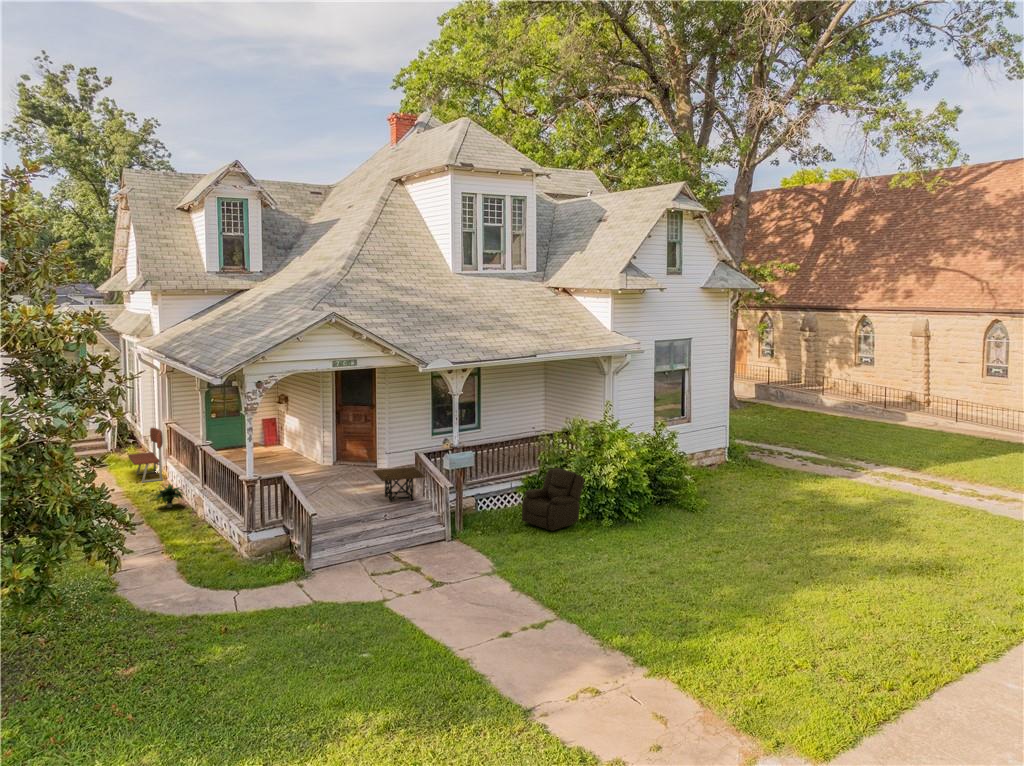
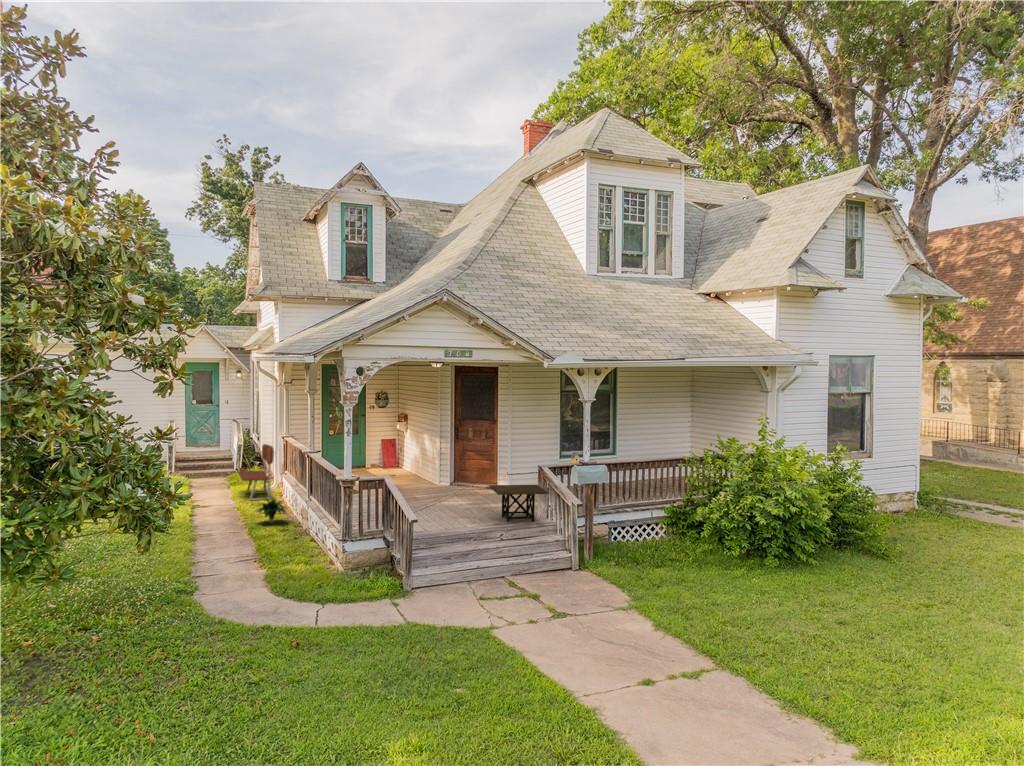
chair: present [522,468,585,531] -> none [665,493,744,567]

